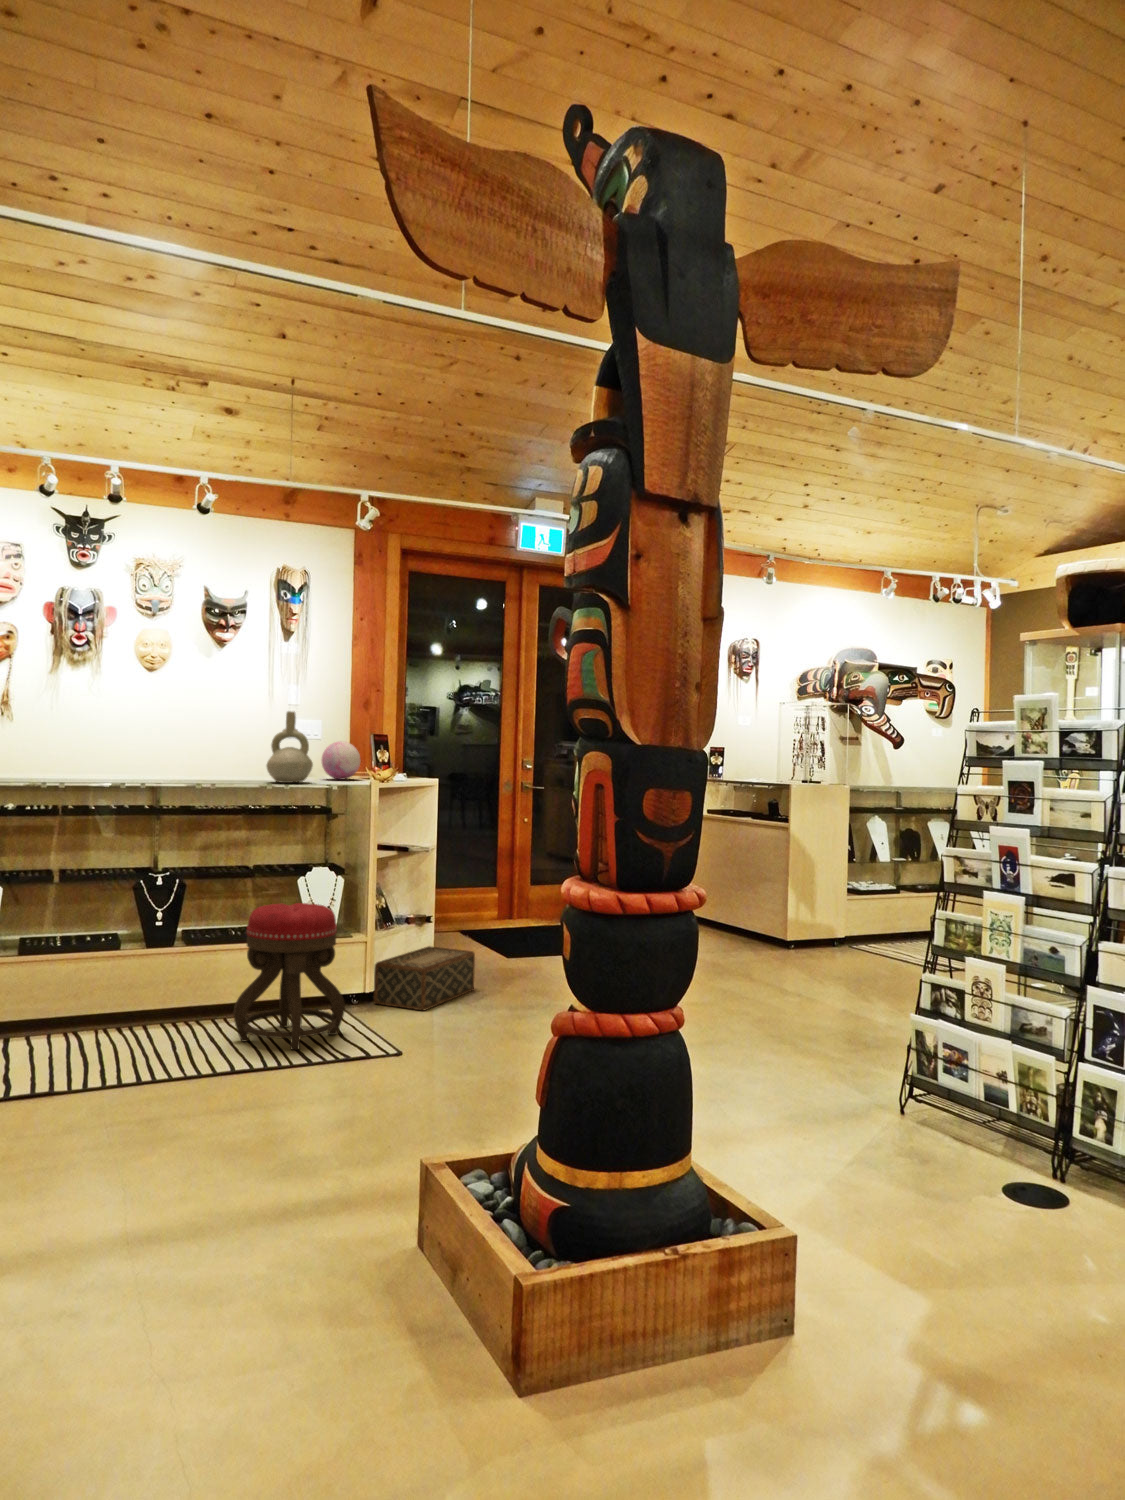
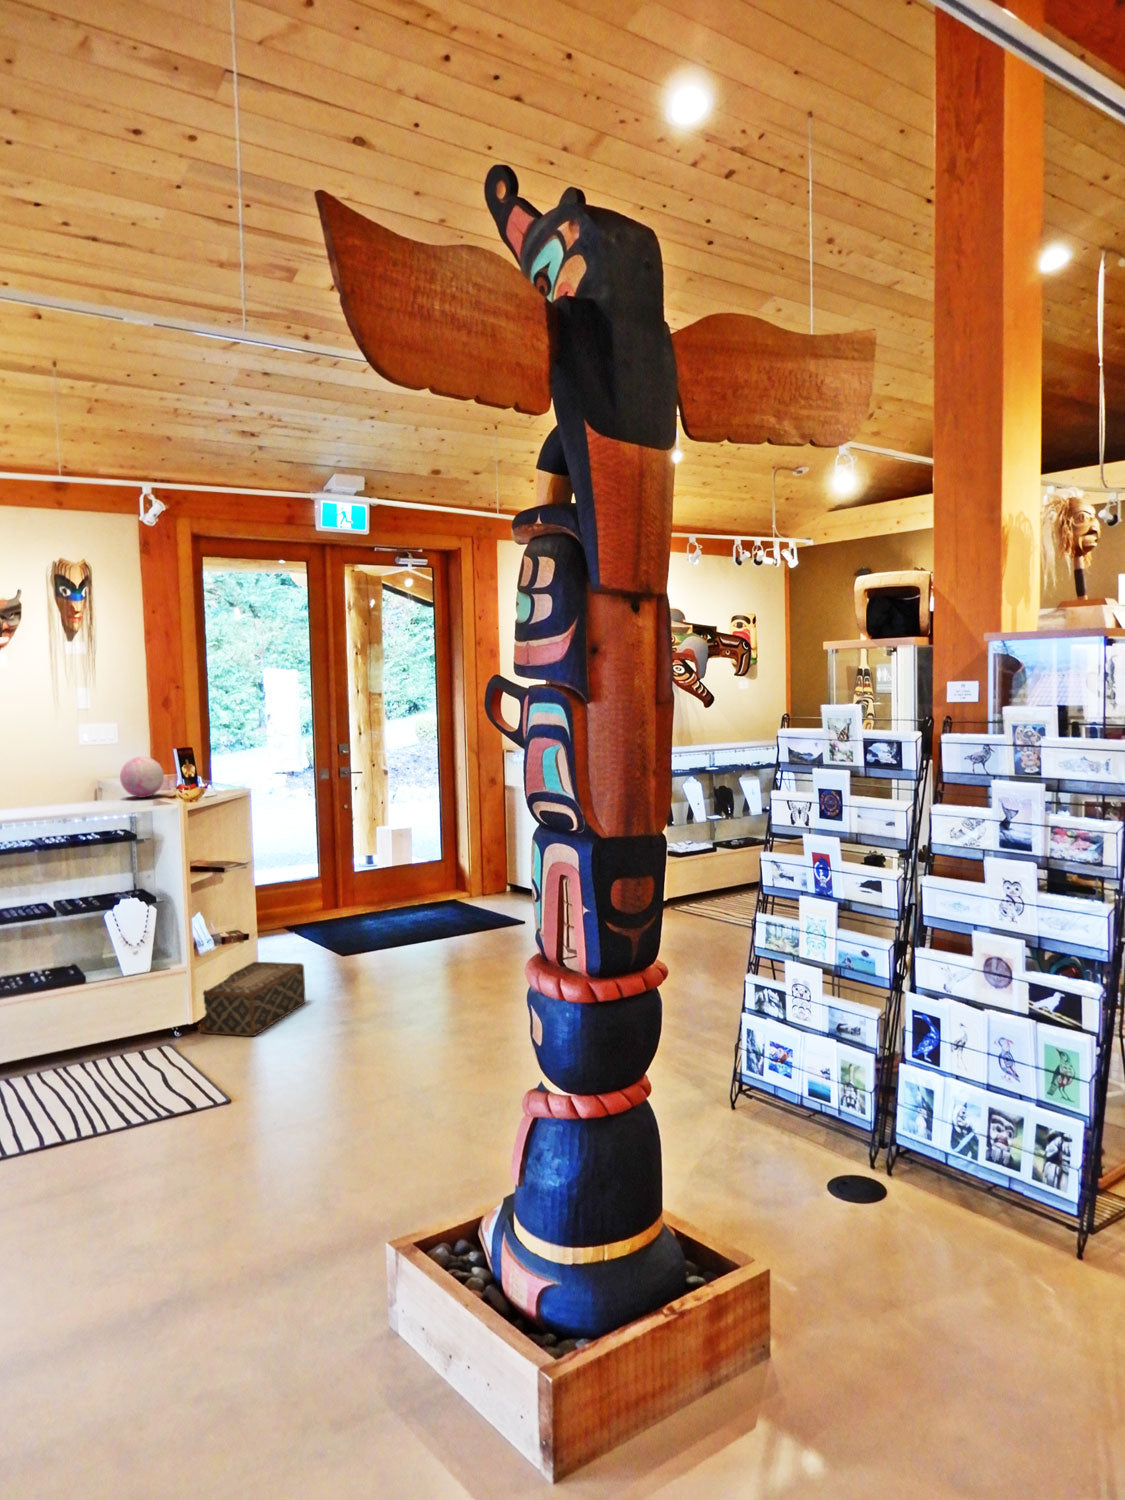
decorative vase: present [267,711,313,783] -> none [58,733,110,811]
ottoman: present [234,903,345,1050] -> none [44,946,168,1107]

